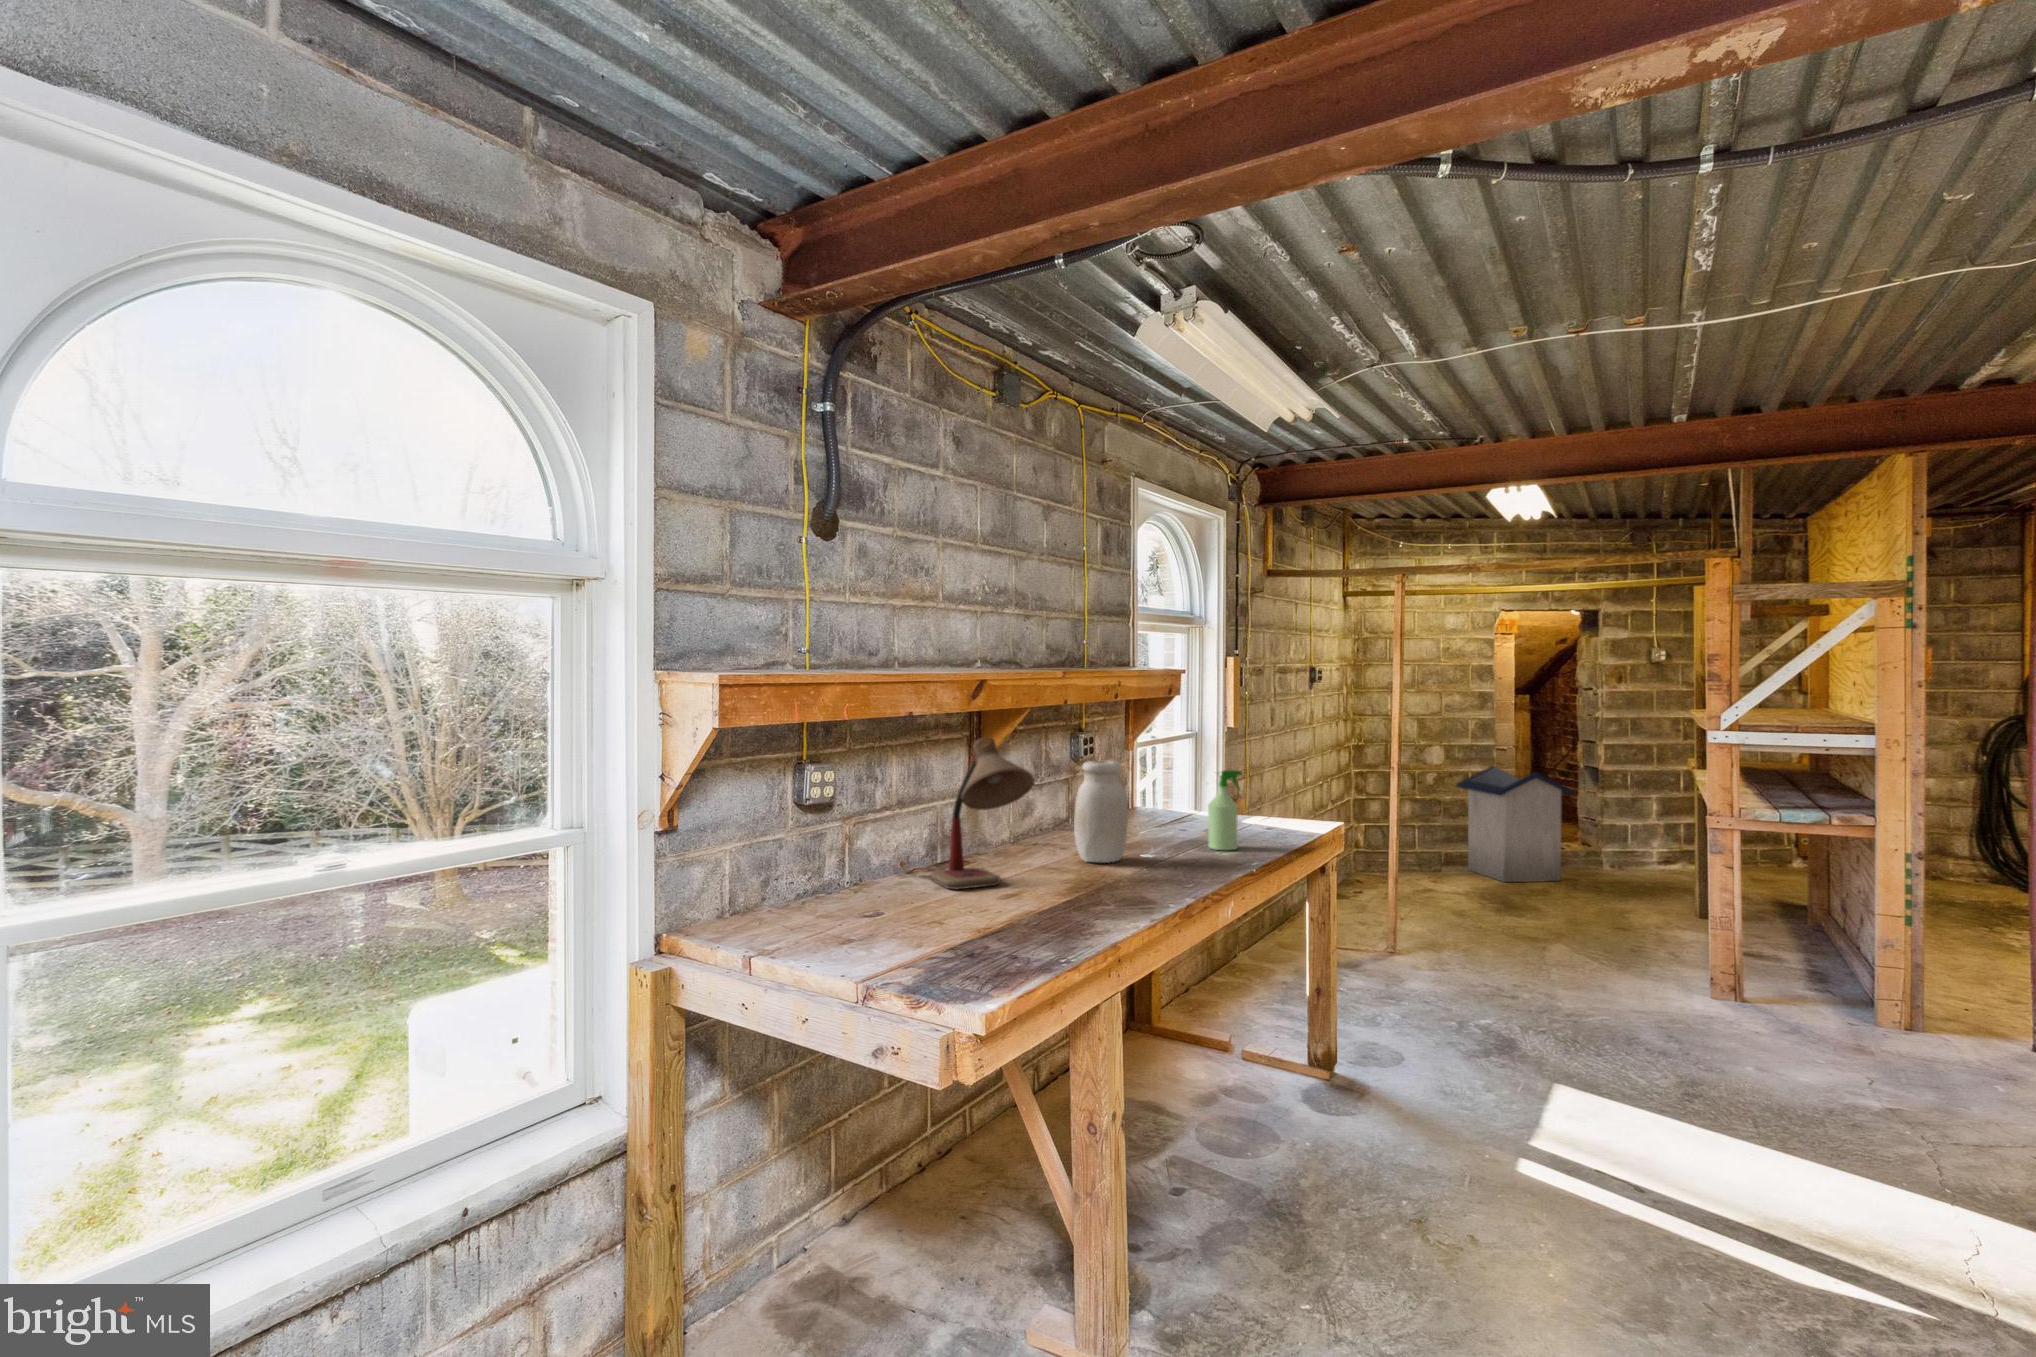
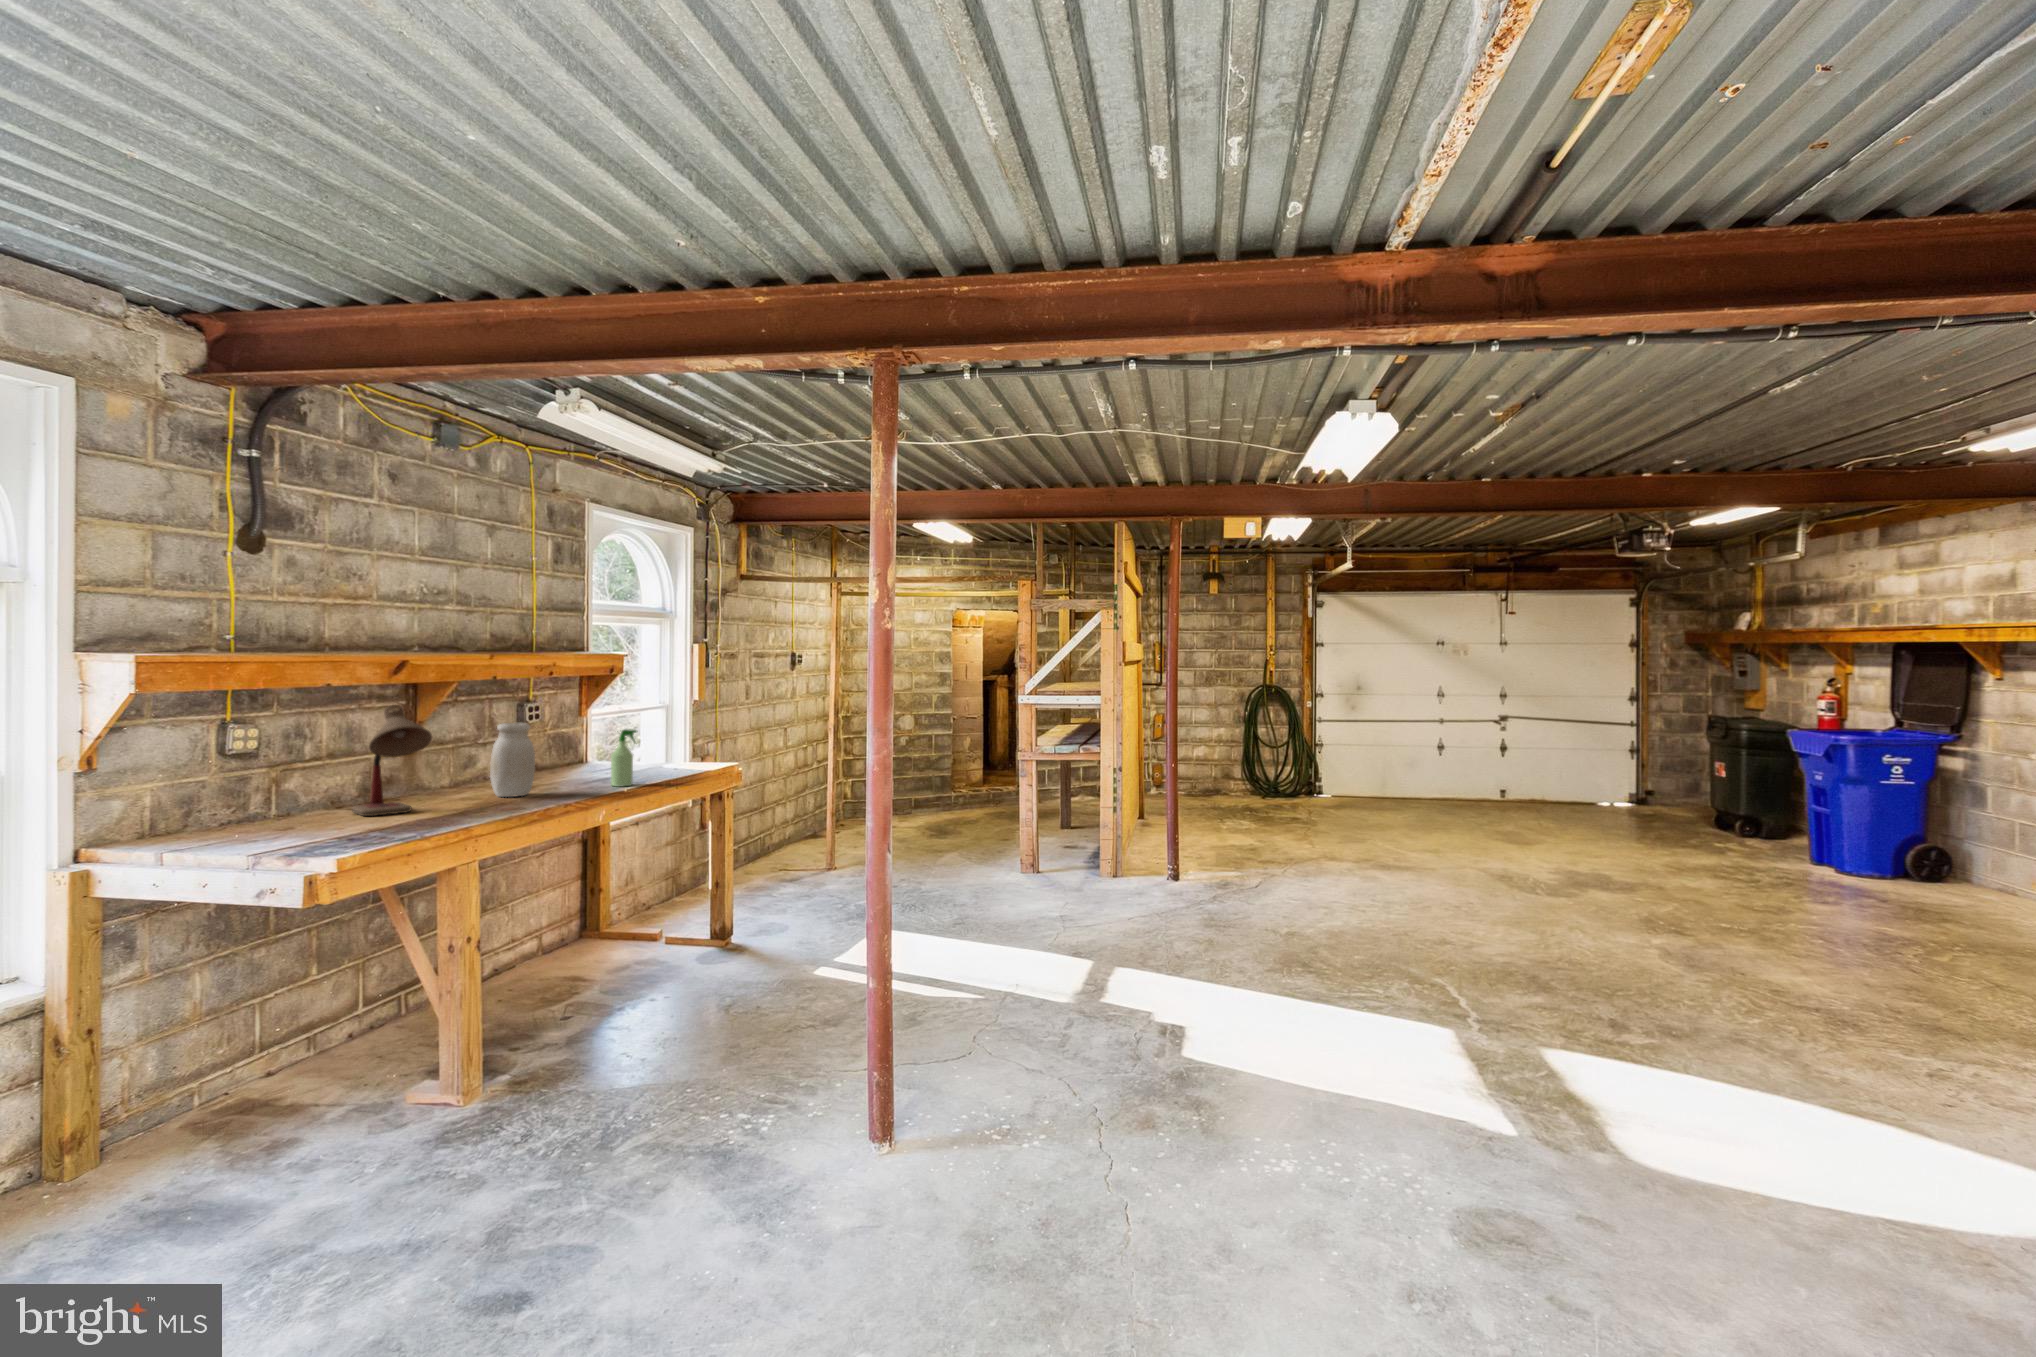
trash can: present [1456,766,1575,882] -> none [920,731,997,818]

